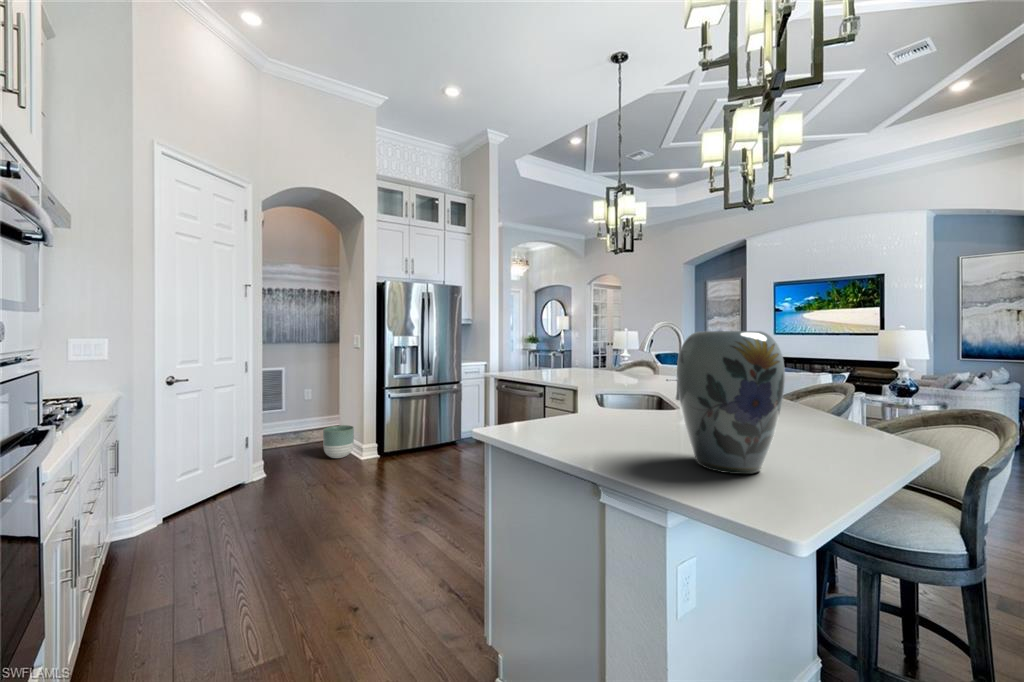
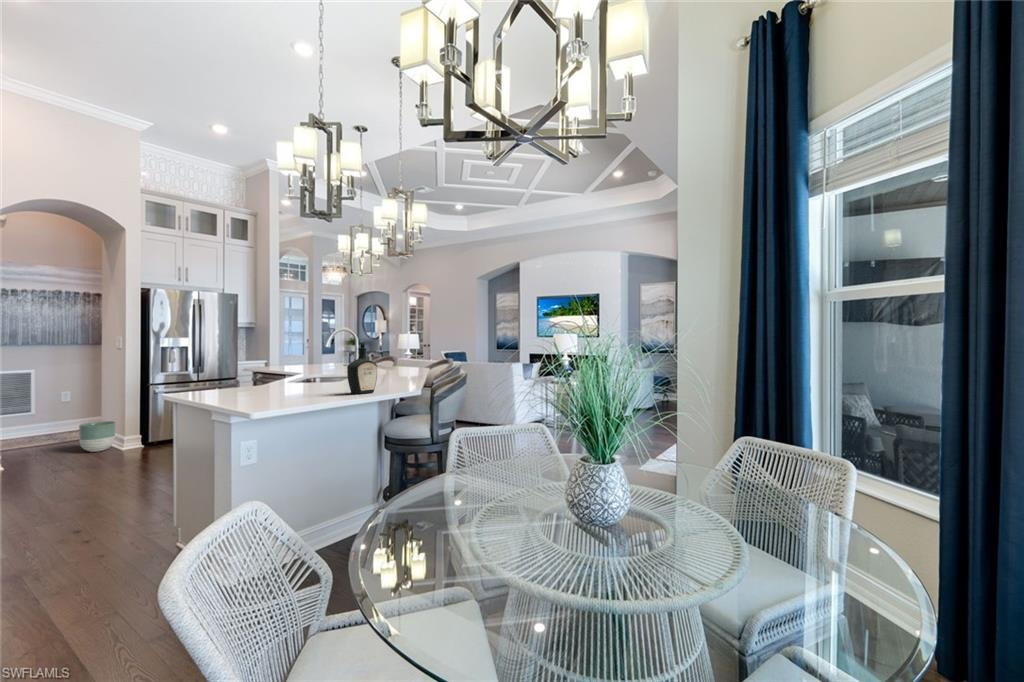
vase: present [677,331,785,474] -> none [269,332,319,398]
bottle: none [807,350,859,461] -> present [347,342,377,394]

